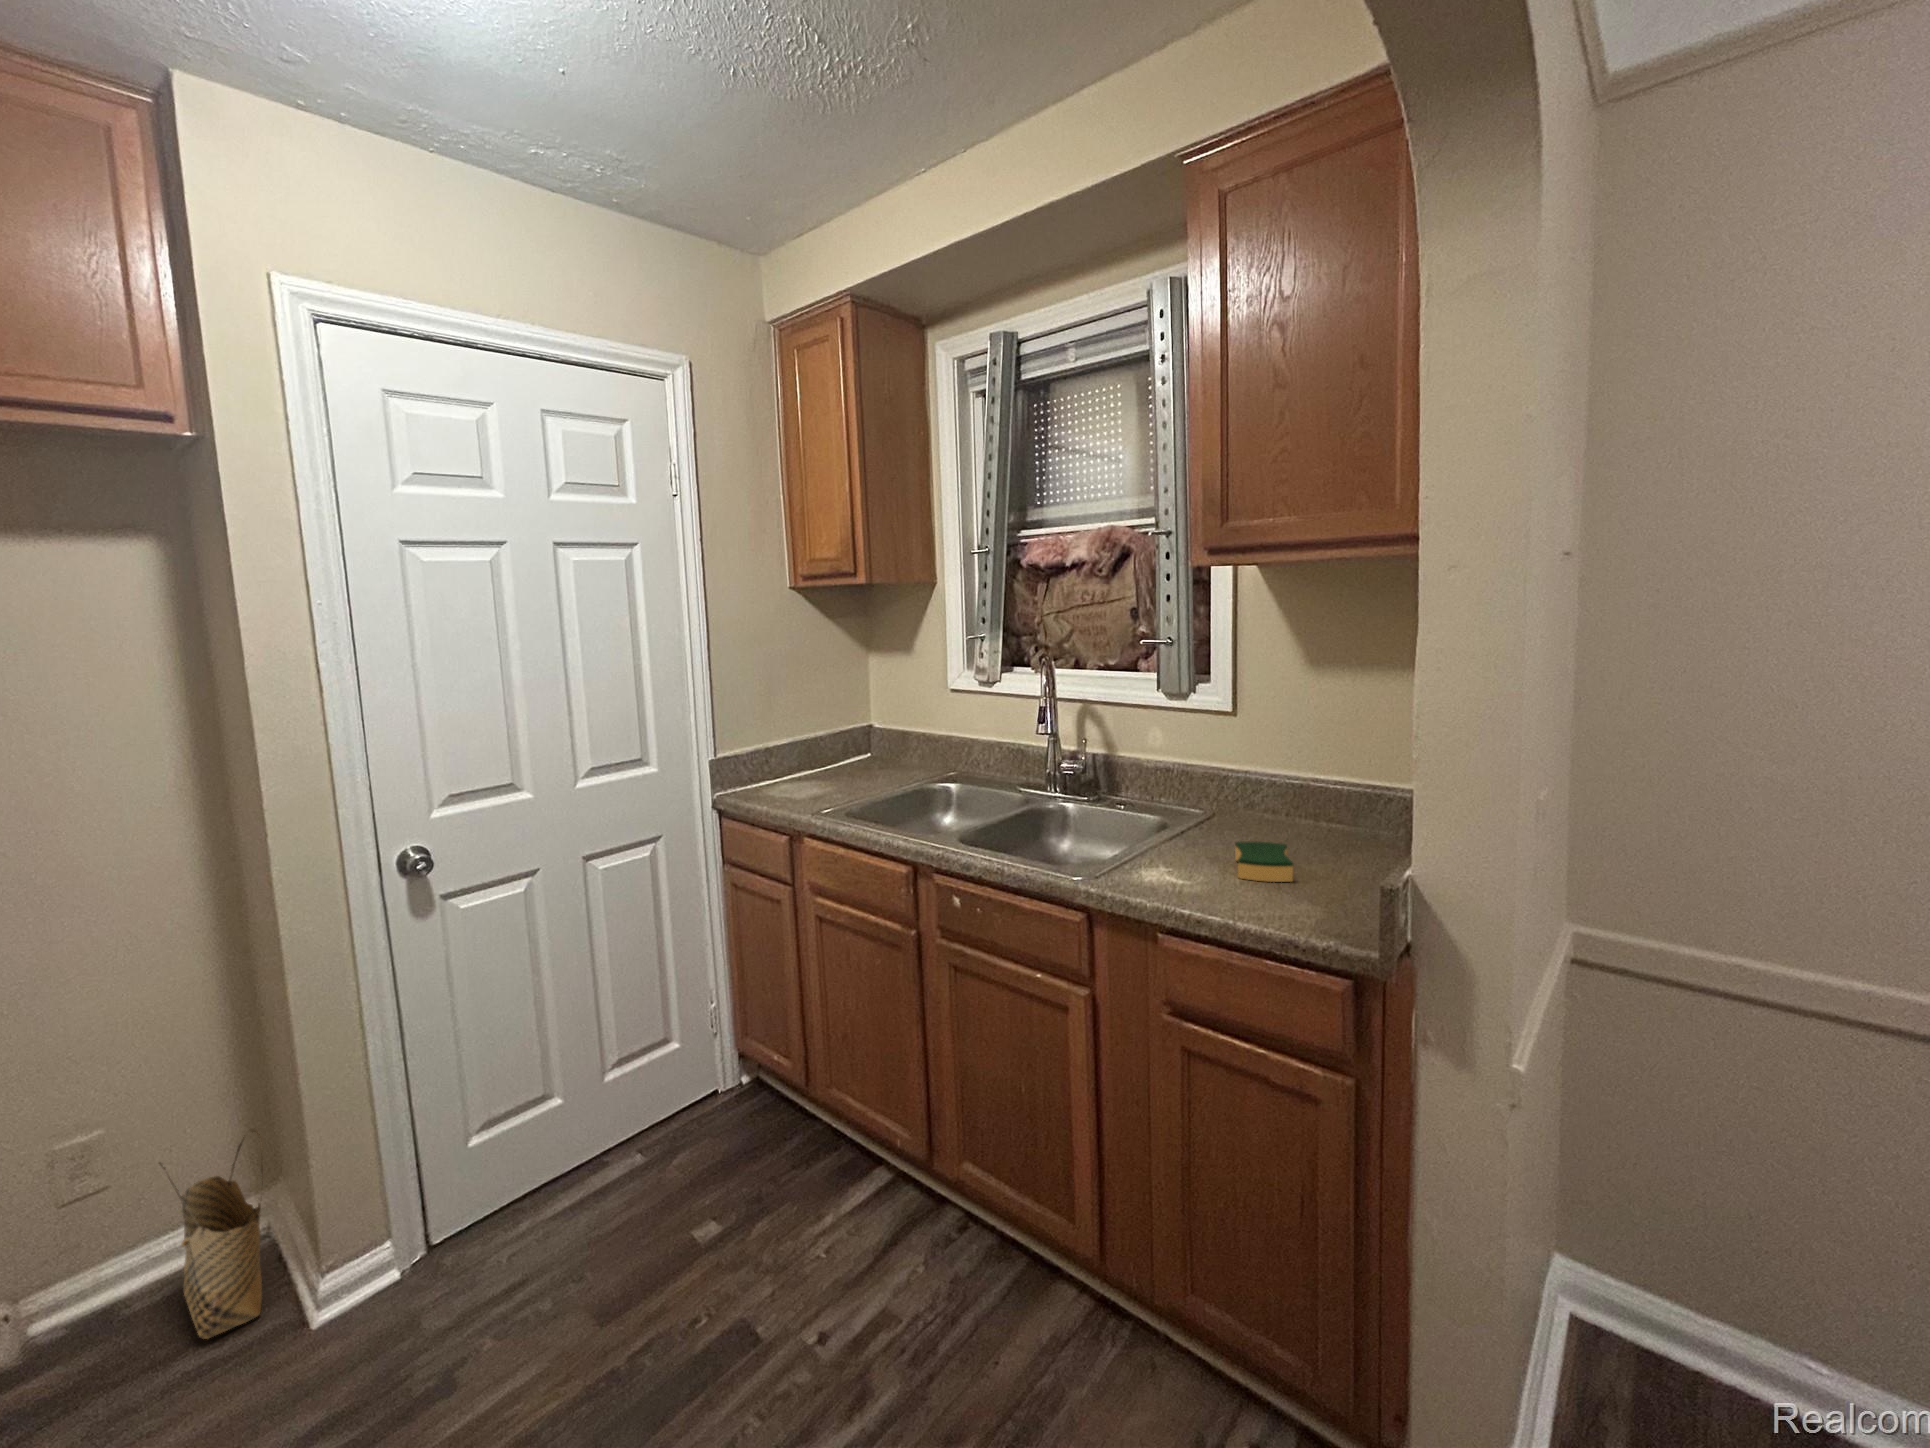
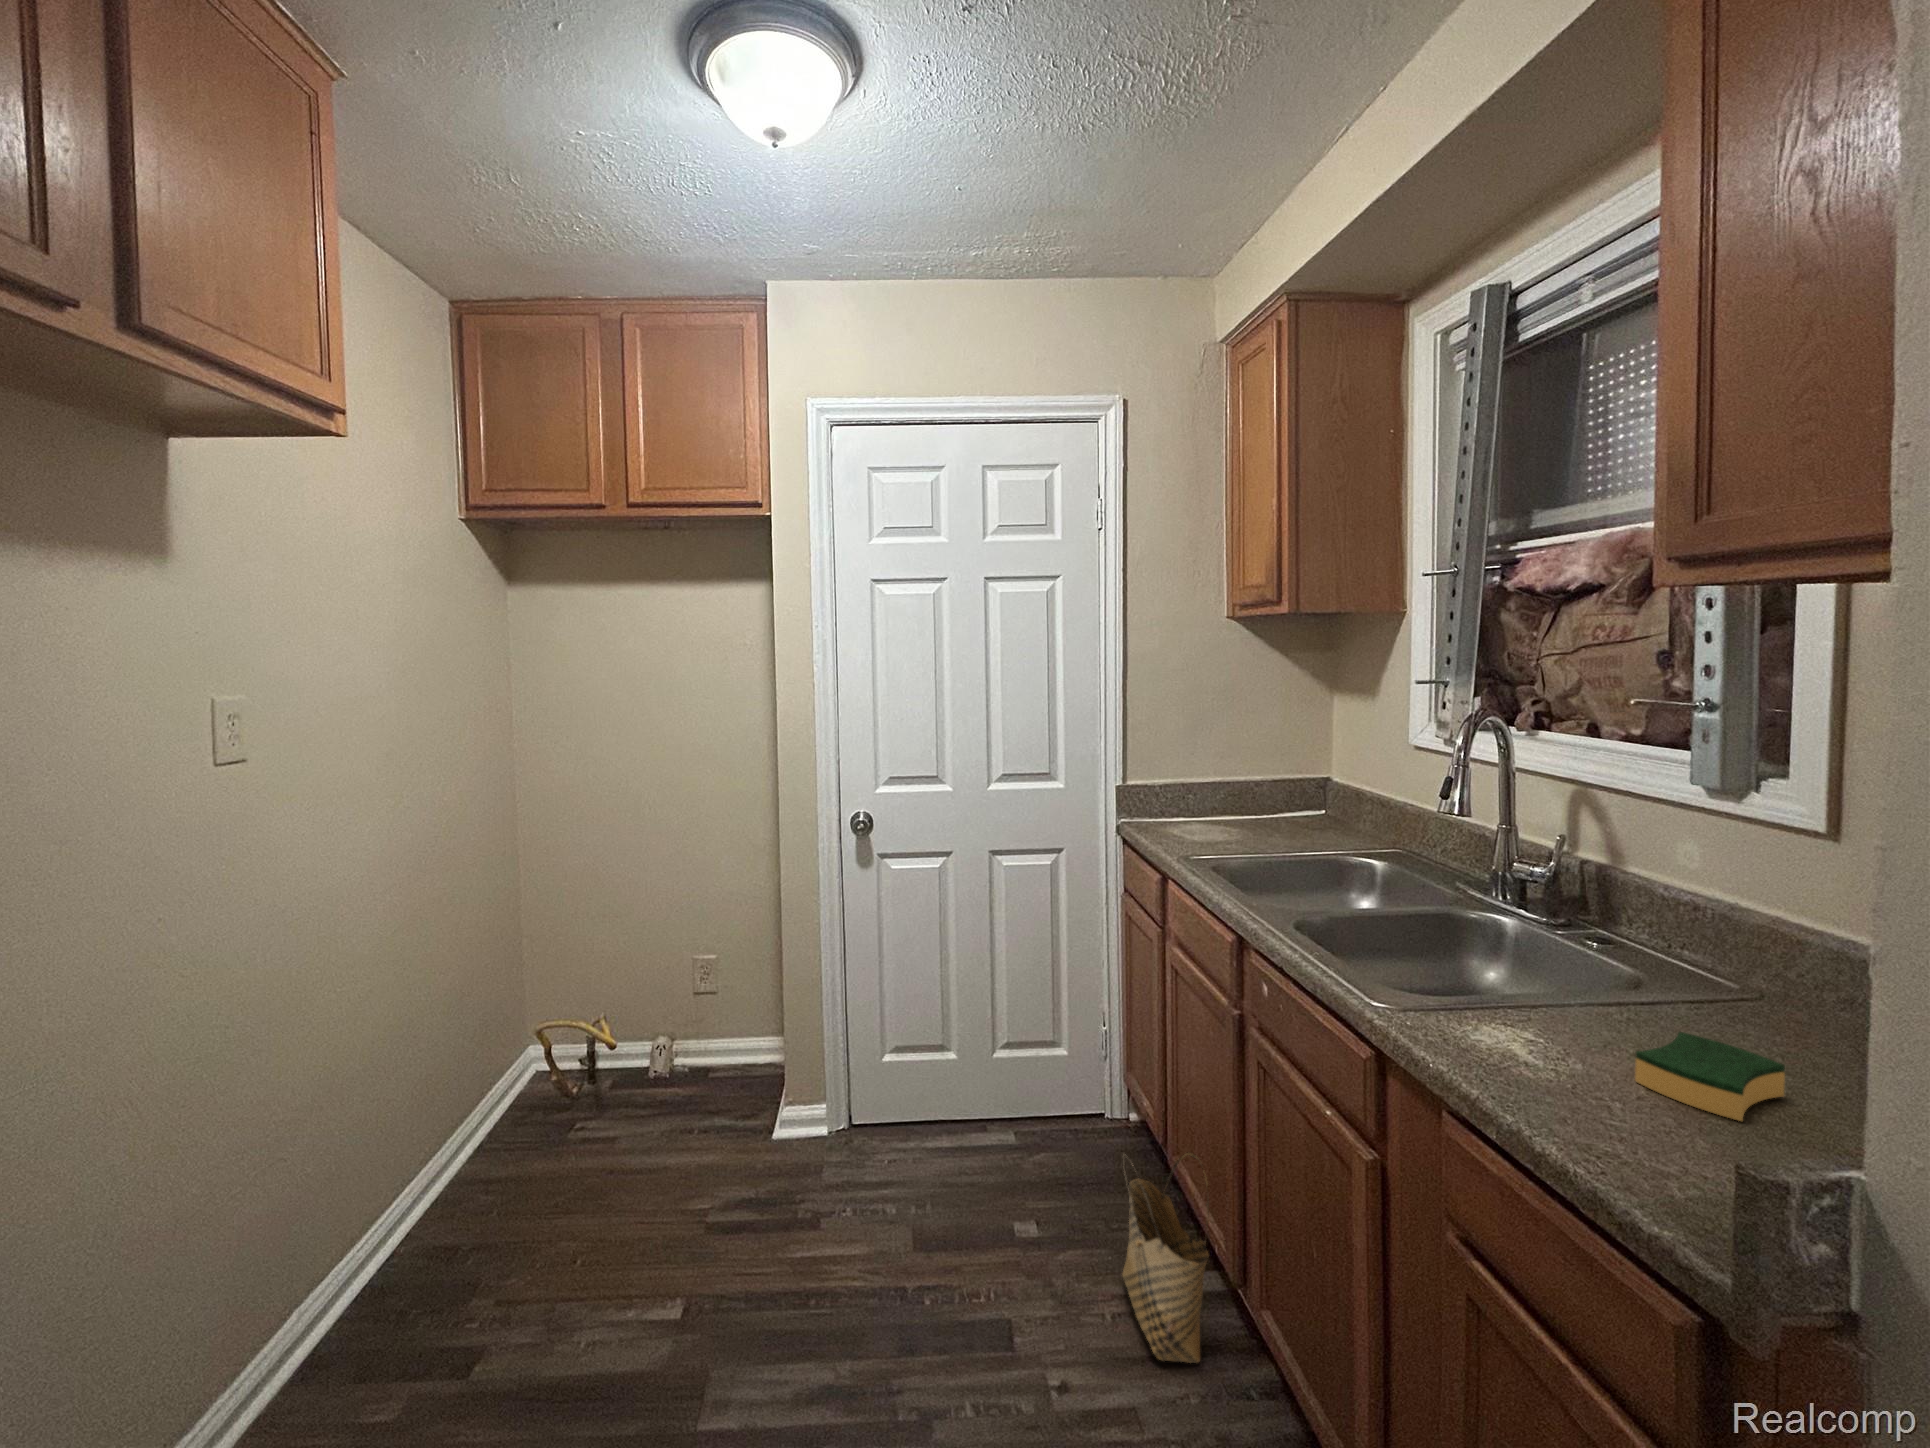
woven basket: present [158,1129,263,1339] -> present [1122,1152,1209,1363]

